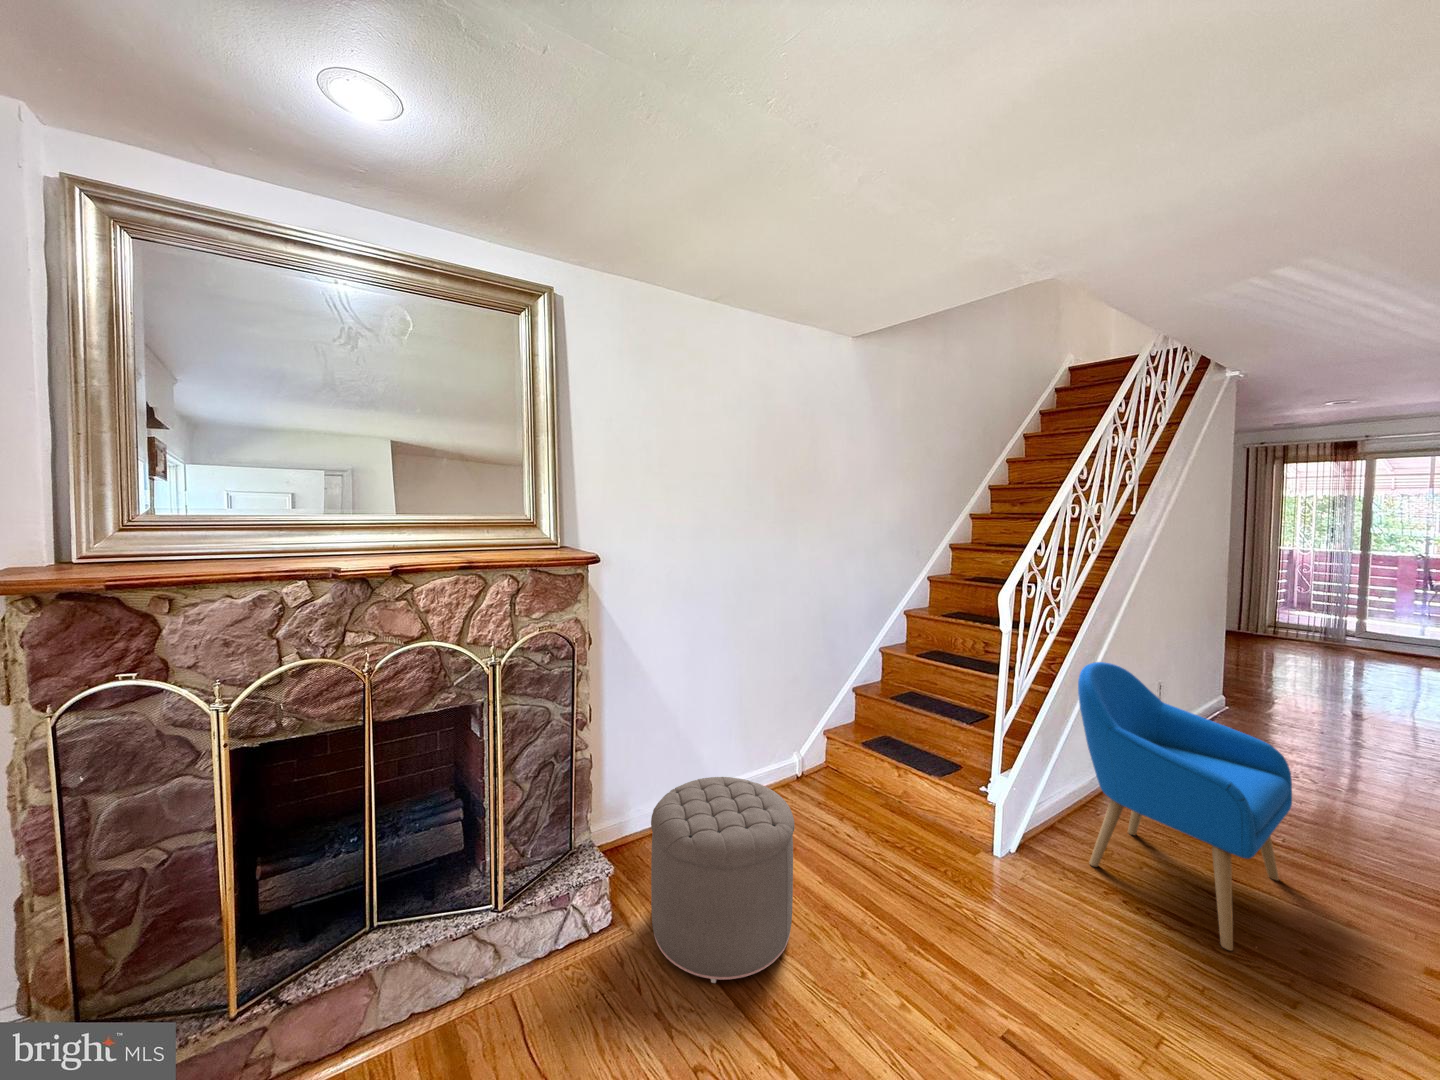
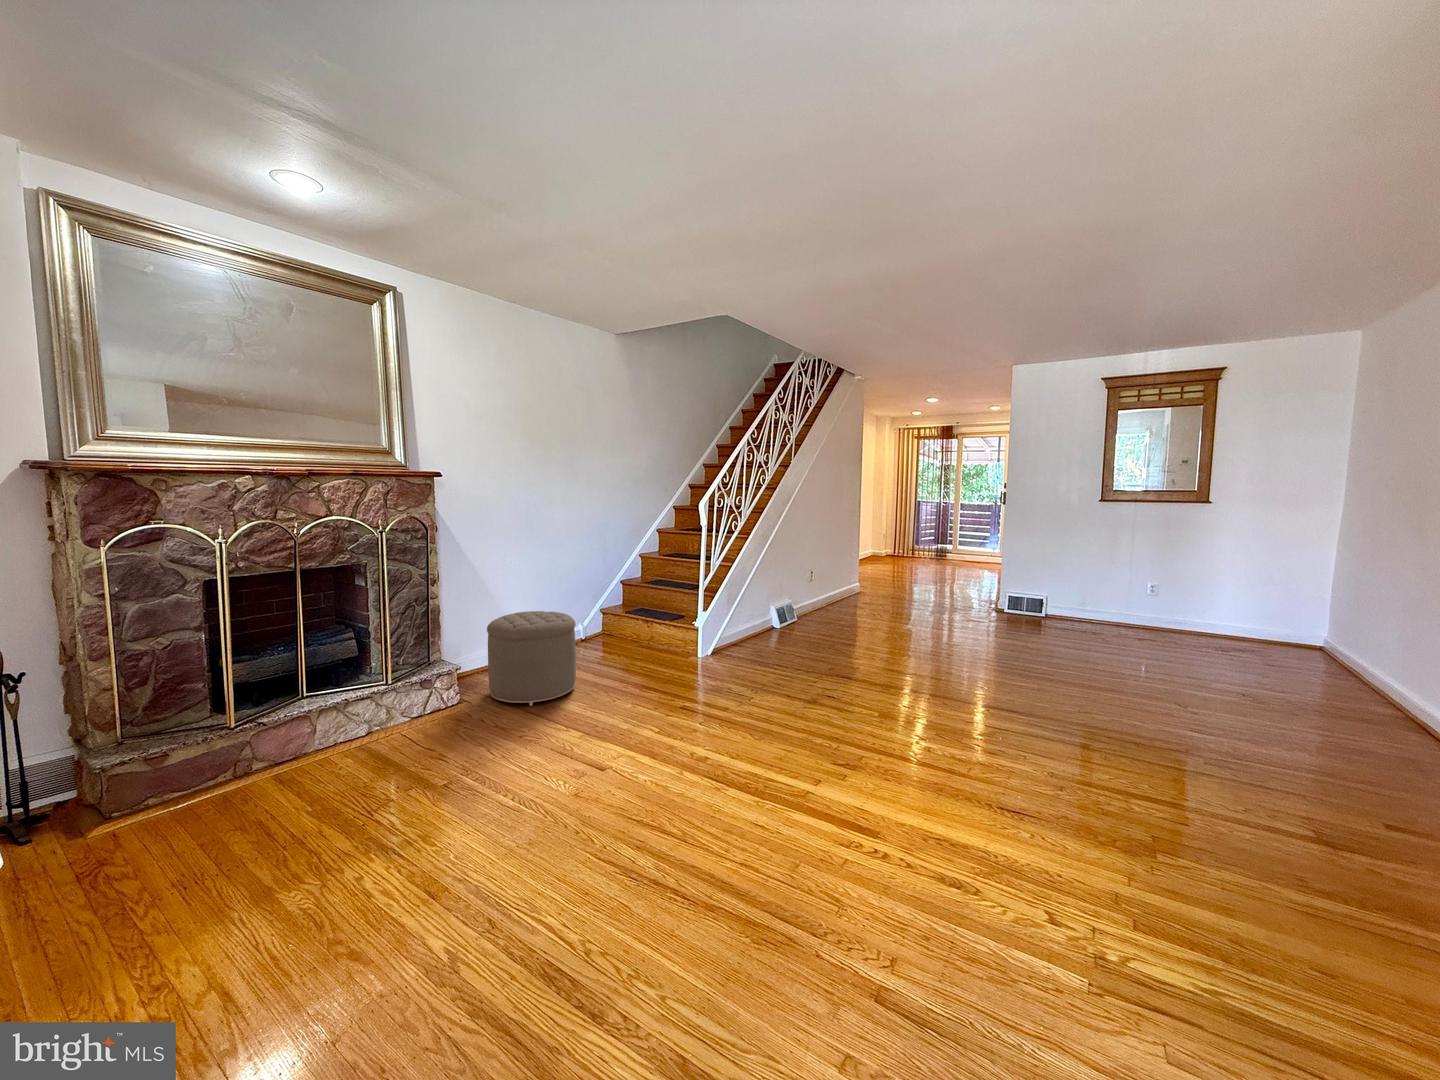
armchair: present [1078,662,1292,950] -> none [739,542,832,664]

